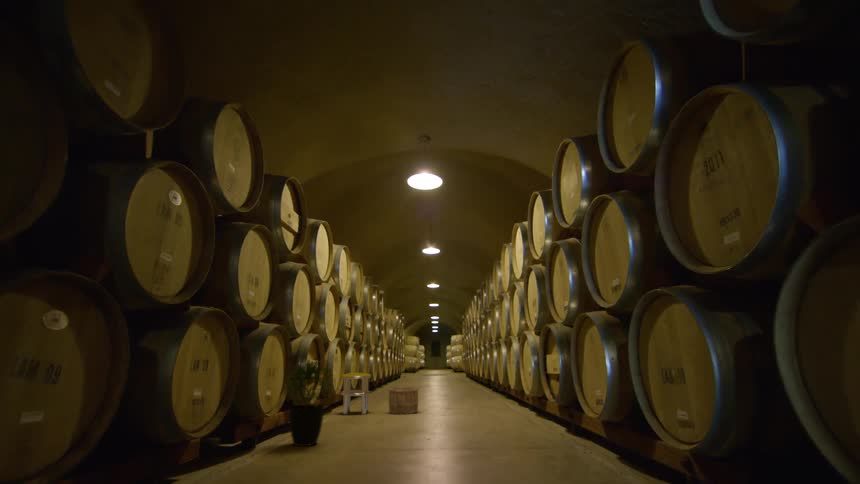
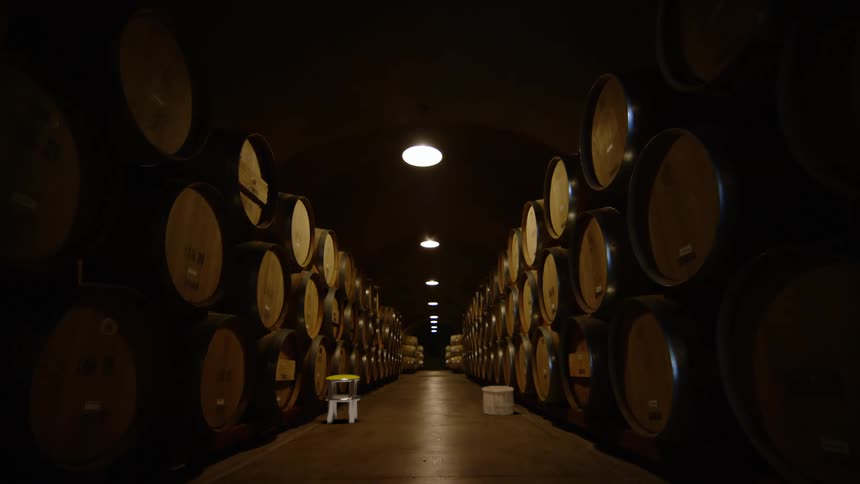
potted plant: present [285,360,331,446] -> none [239,356,306,470]
wooden bucket: present [388,386,418,414] -> present [482,386,514,415]

